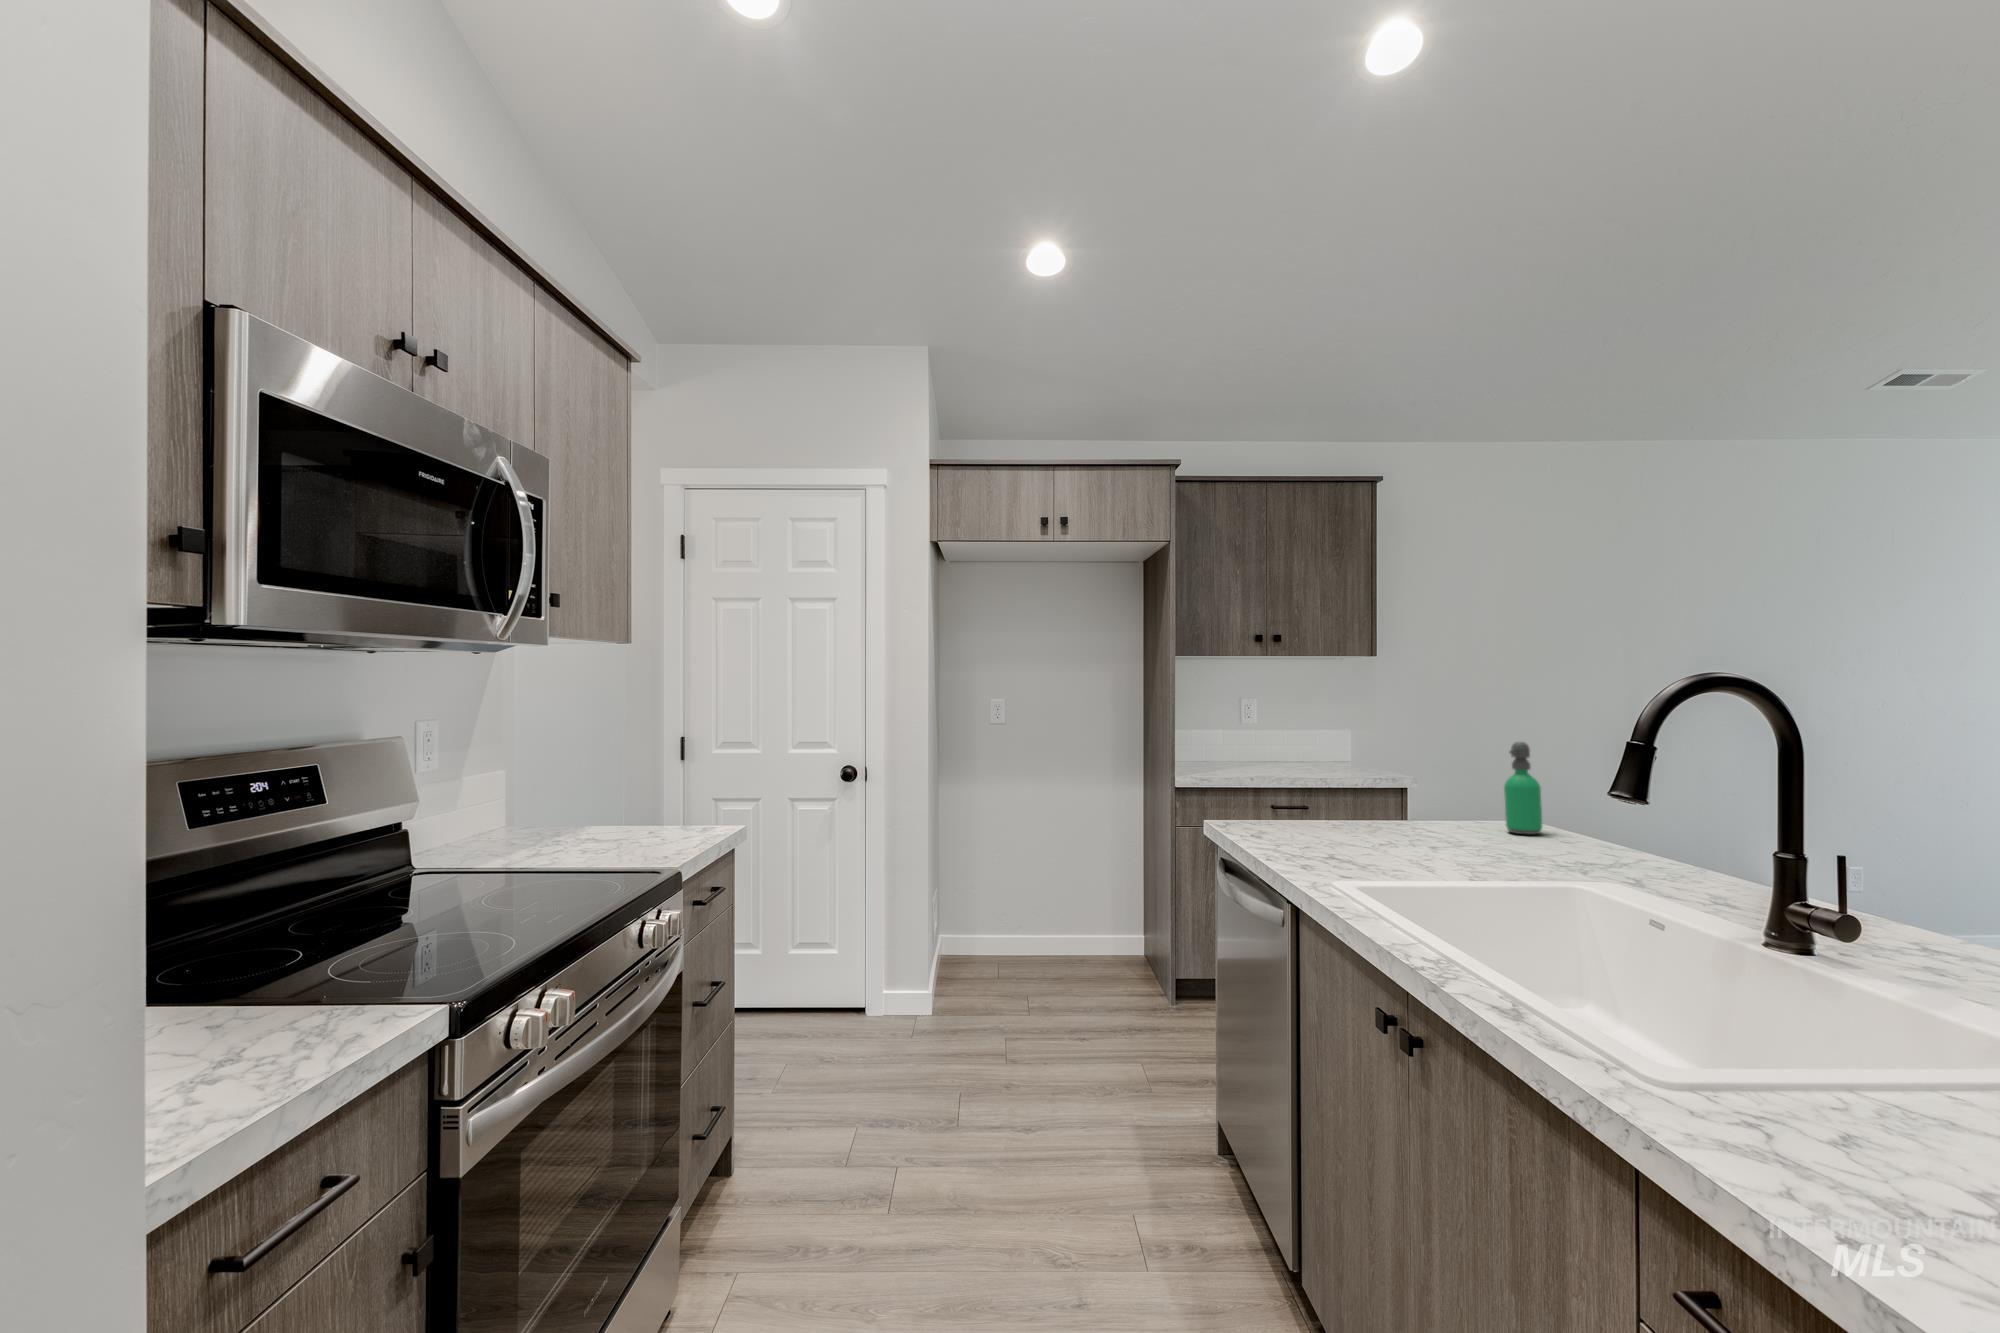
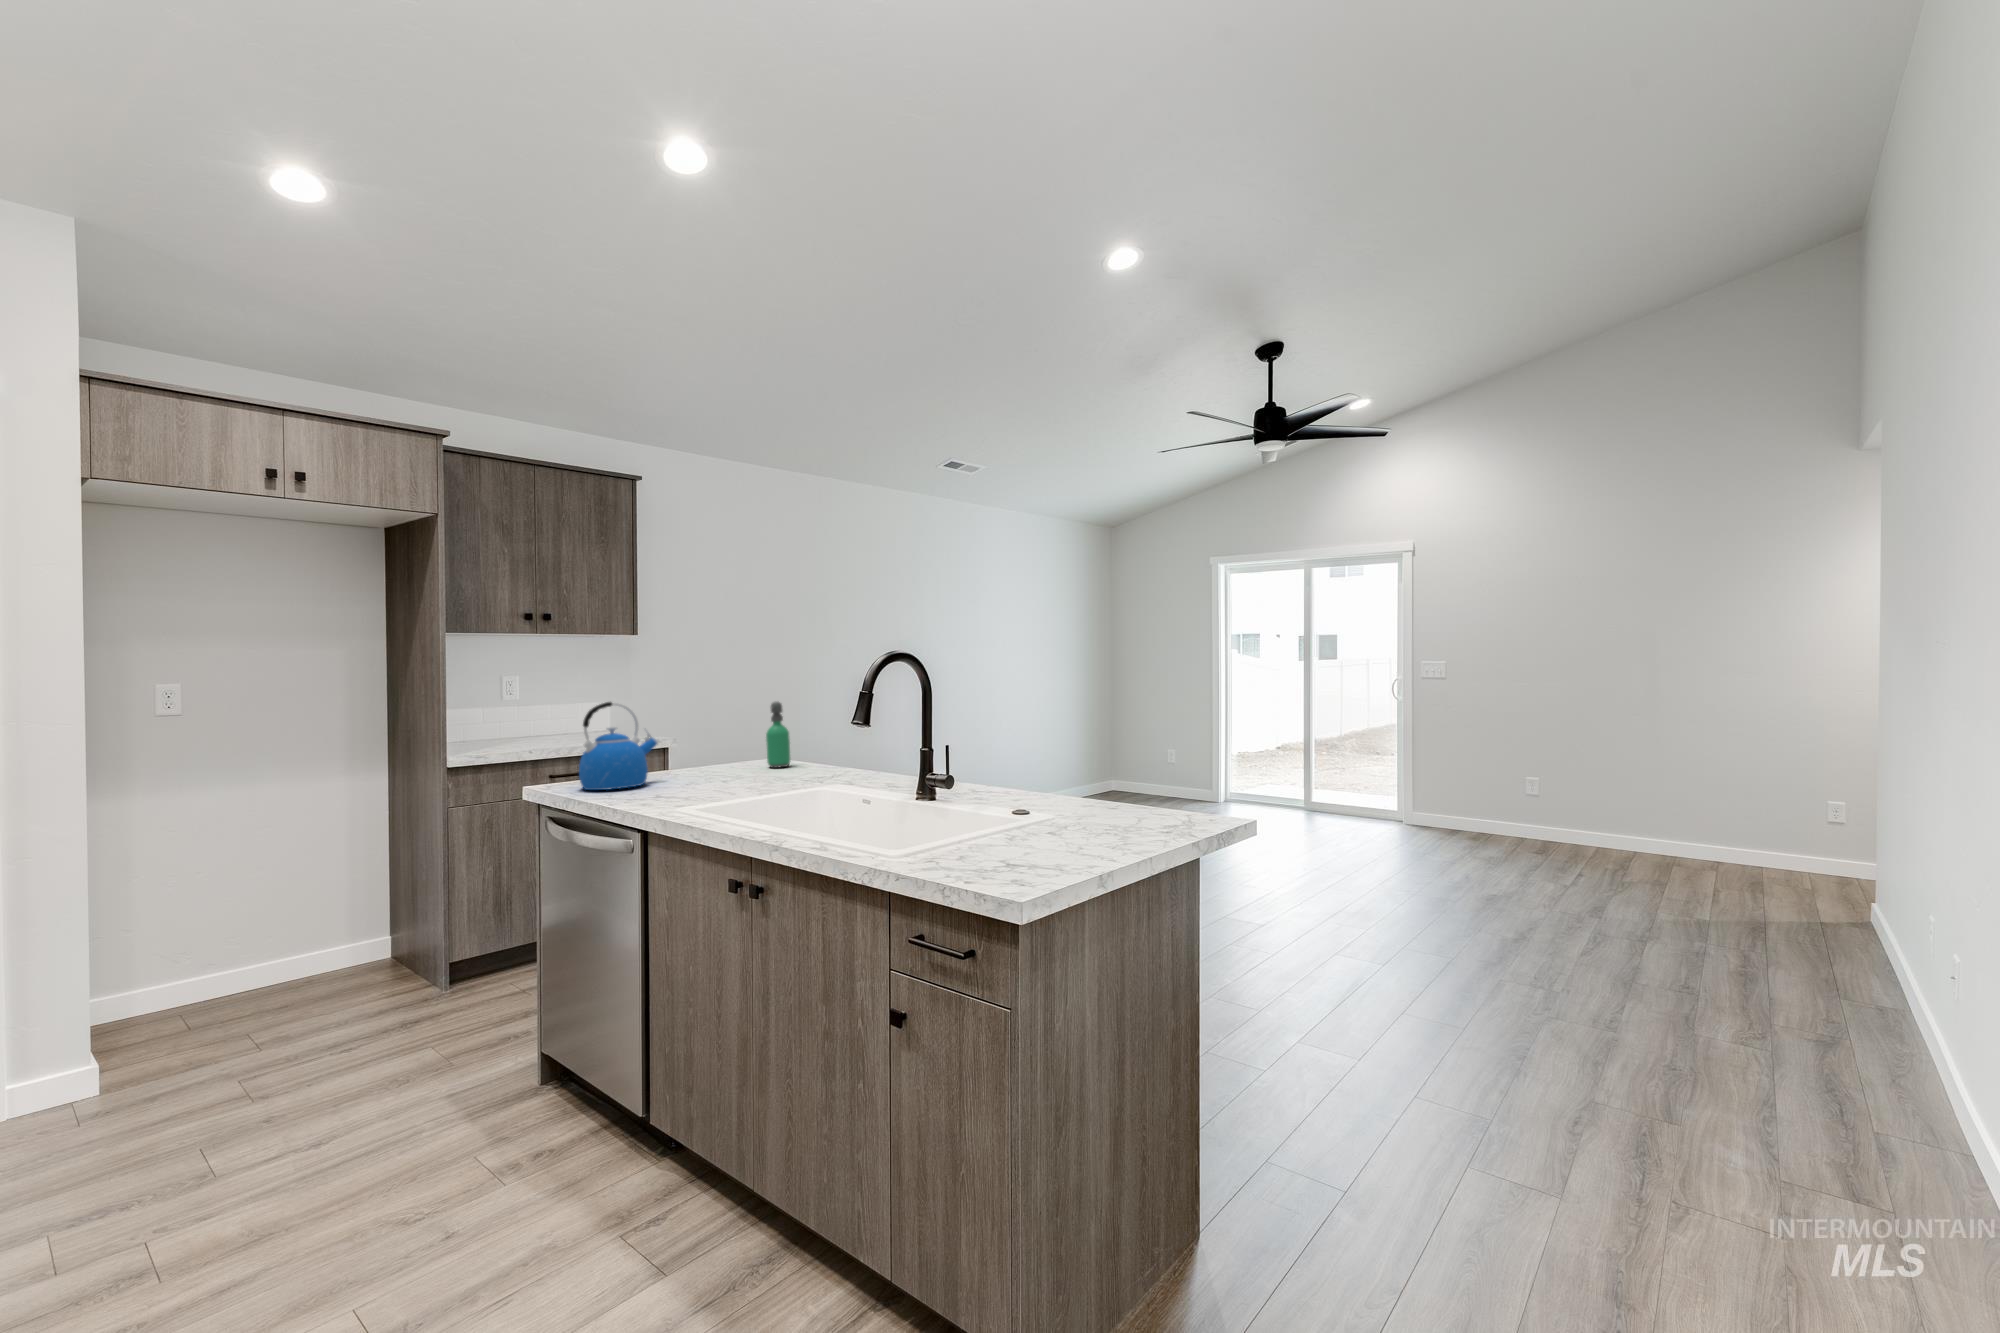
kettle: none [1252,731,1347,837] -> present [579,702,657,790]

